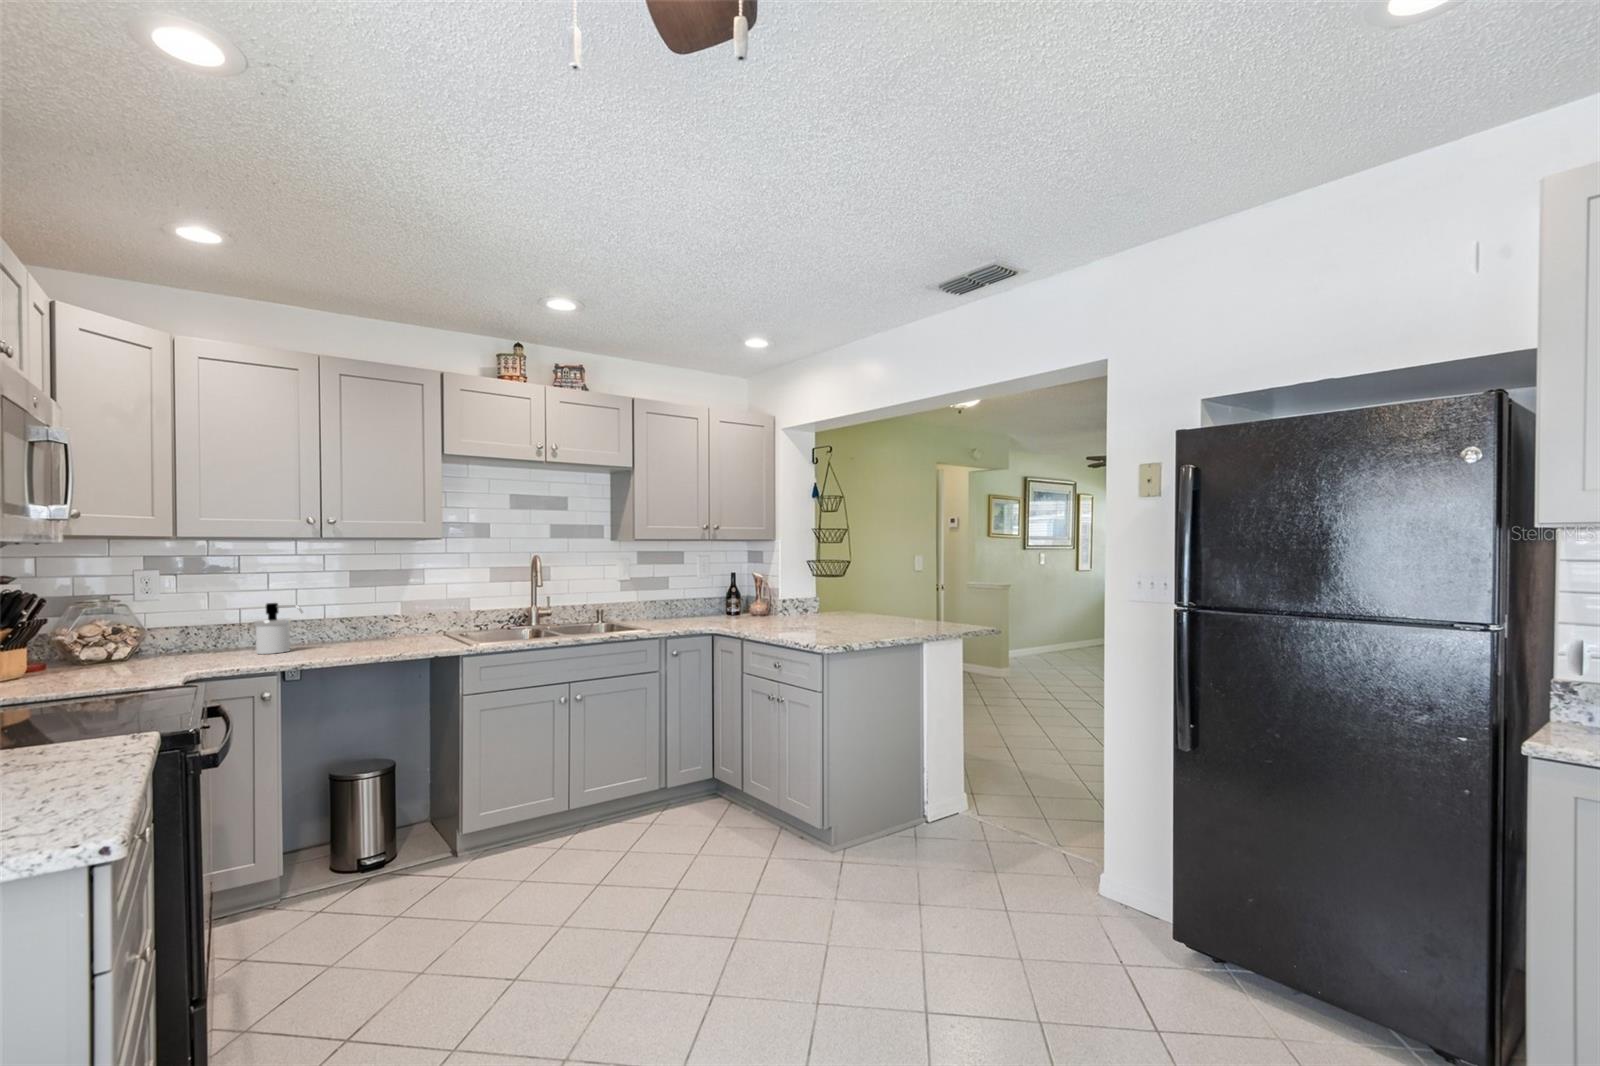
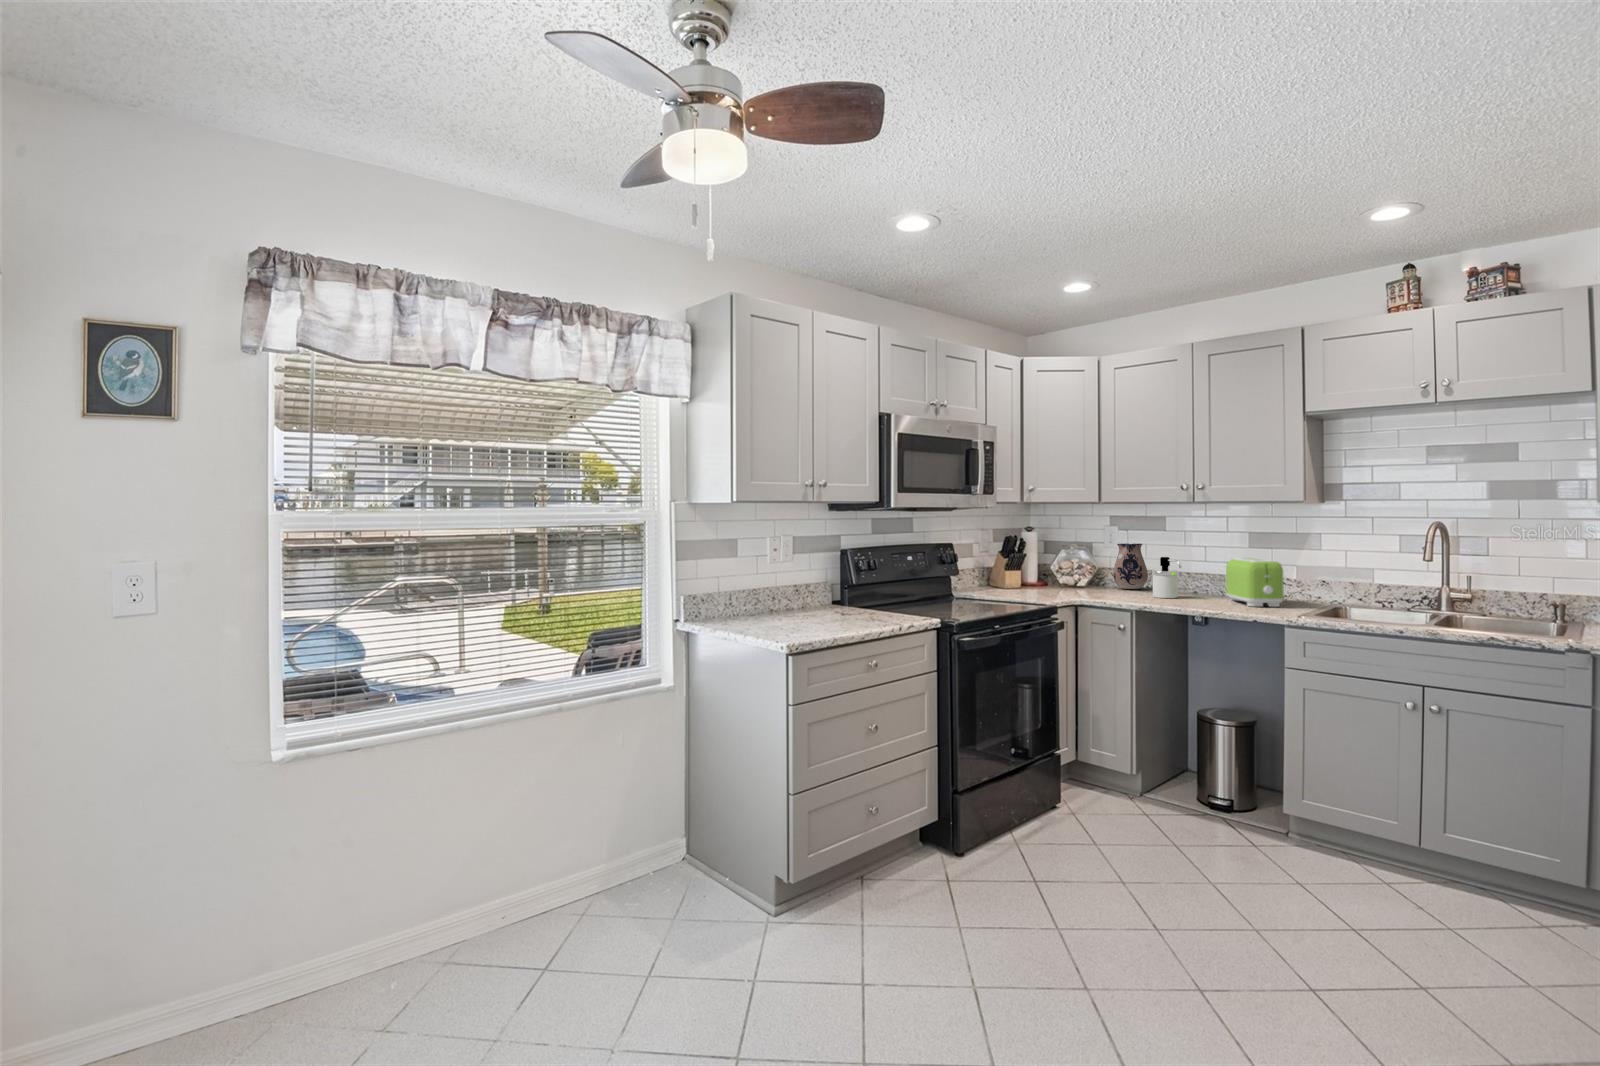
ceramic pitcher: none [162,591,216,653] -> present [1113,544,1148,589]
toaster: none [344,596,420,645] -> present [1226,558,1284,607]

